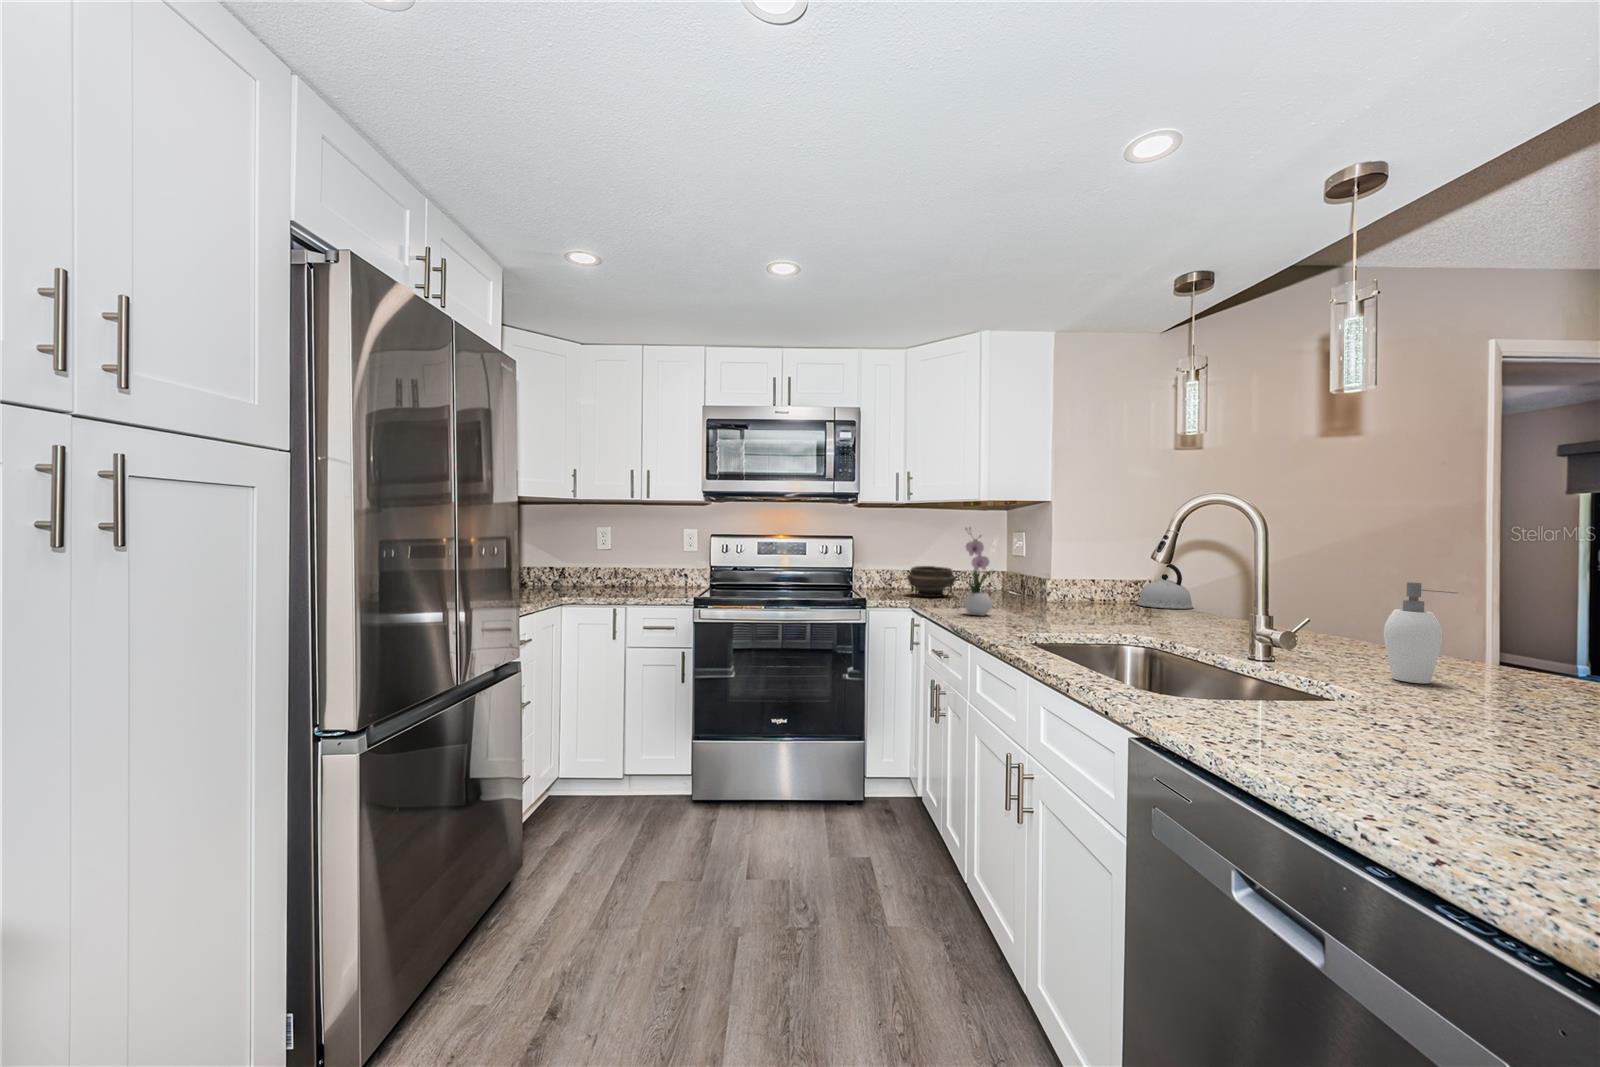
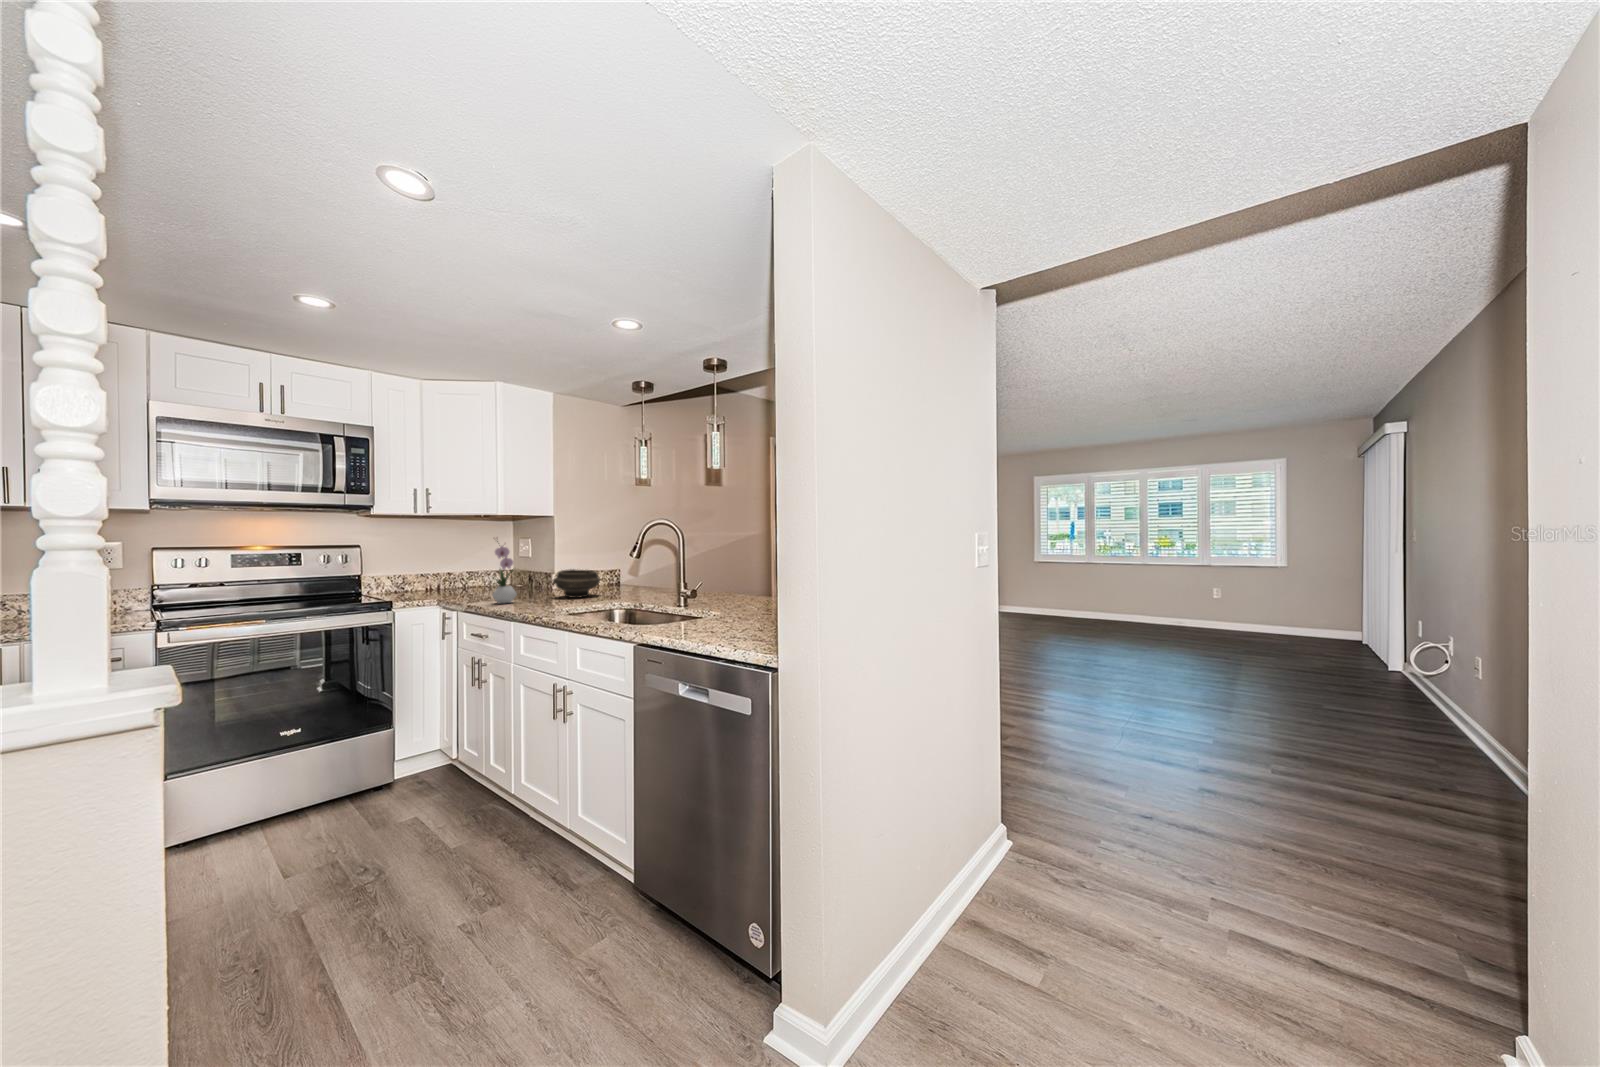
kettle: present [1136,564,1193,609] -> none [608,556,645,586]
bowl: present [907,566,956,597] -> present [553,569,600,598]
soap dispenser: present [1384,582,1458,683] -> none [732,560,757,606]

